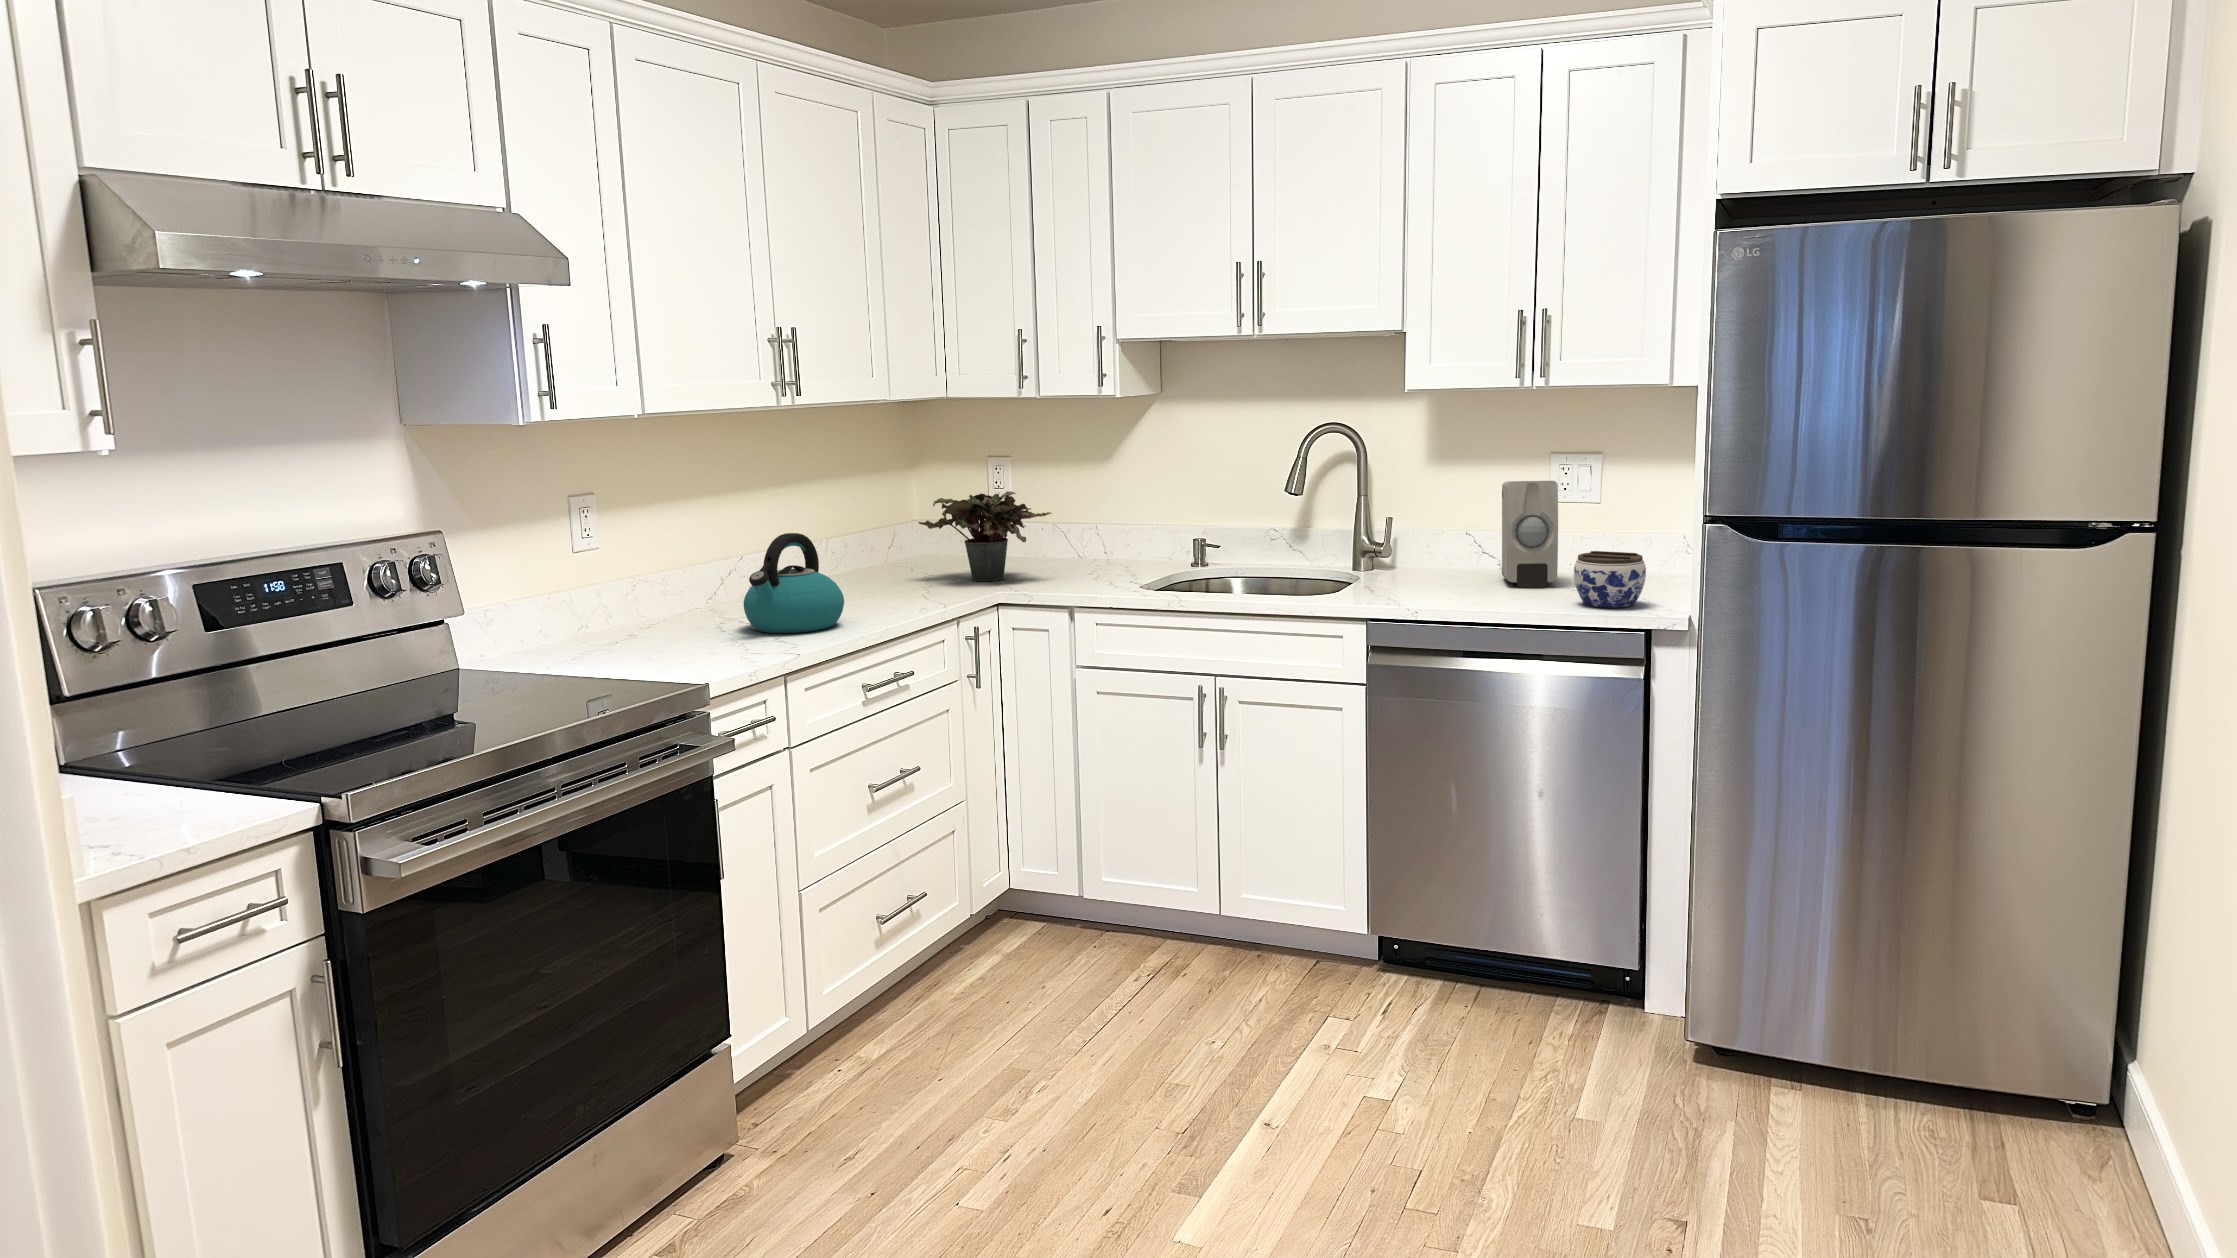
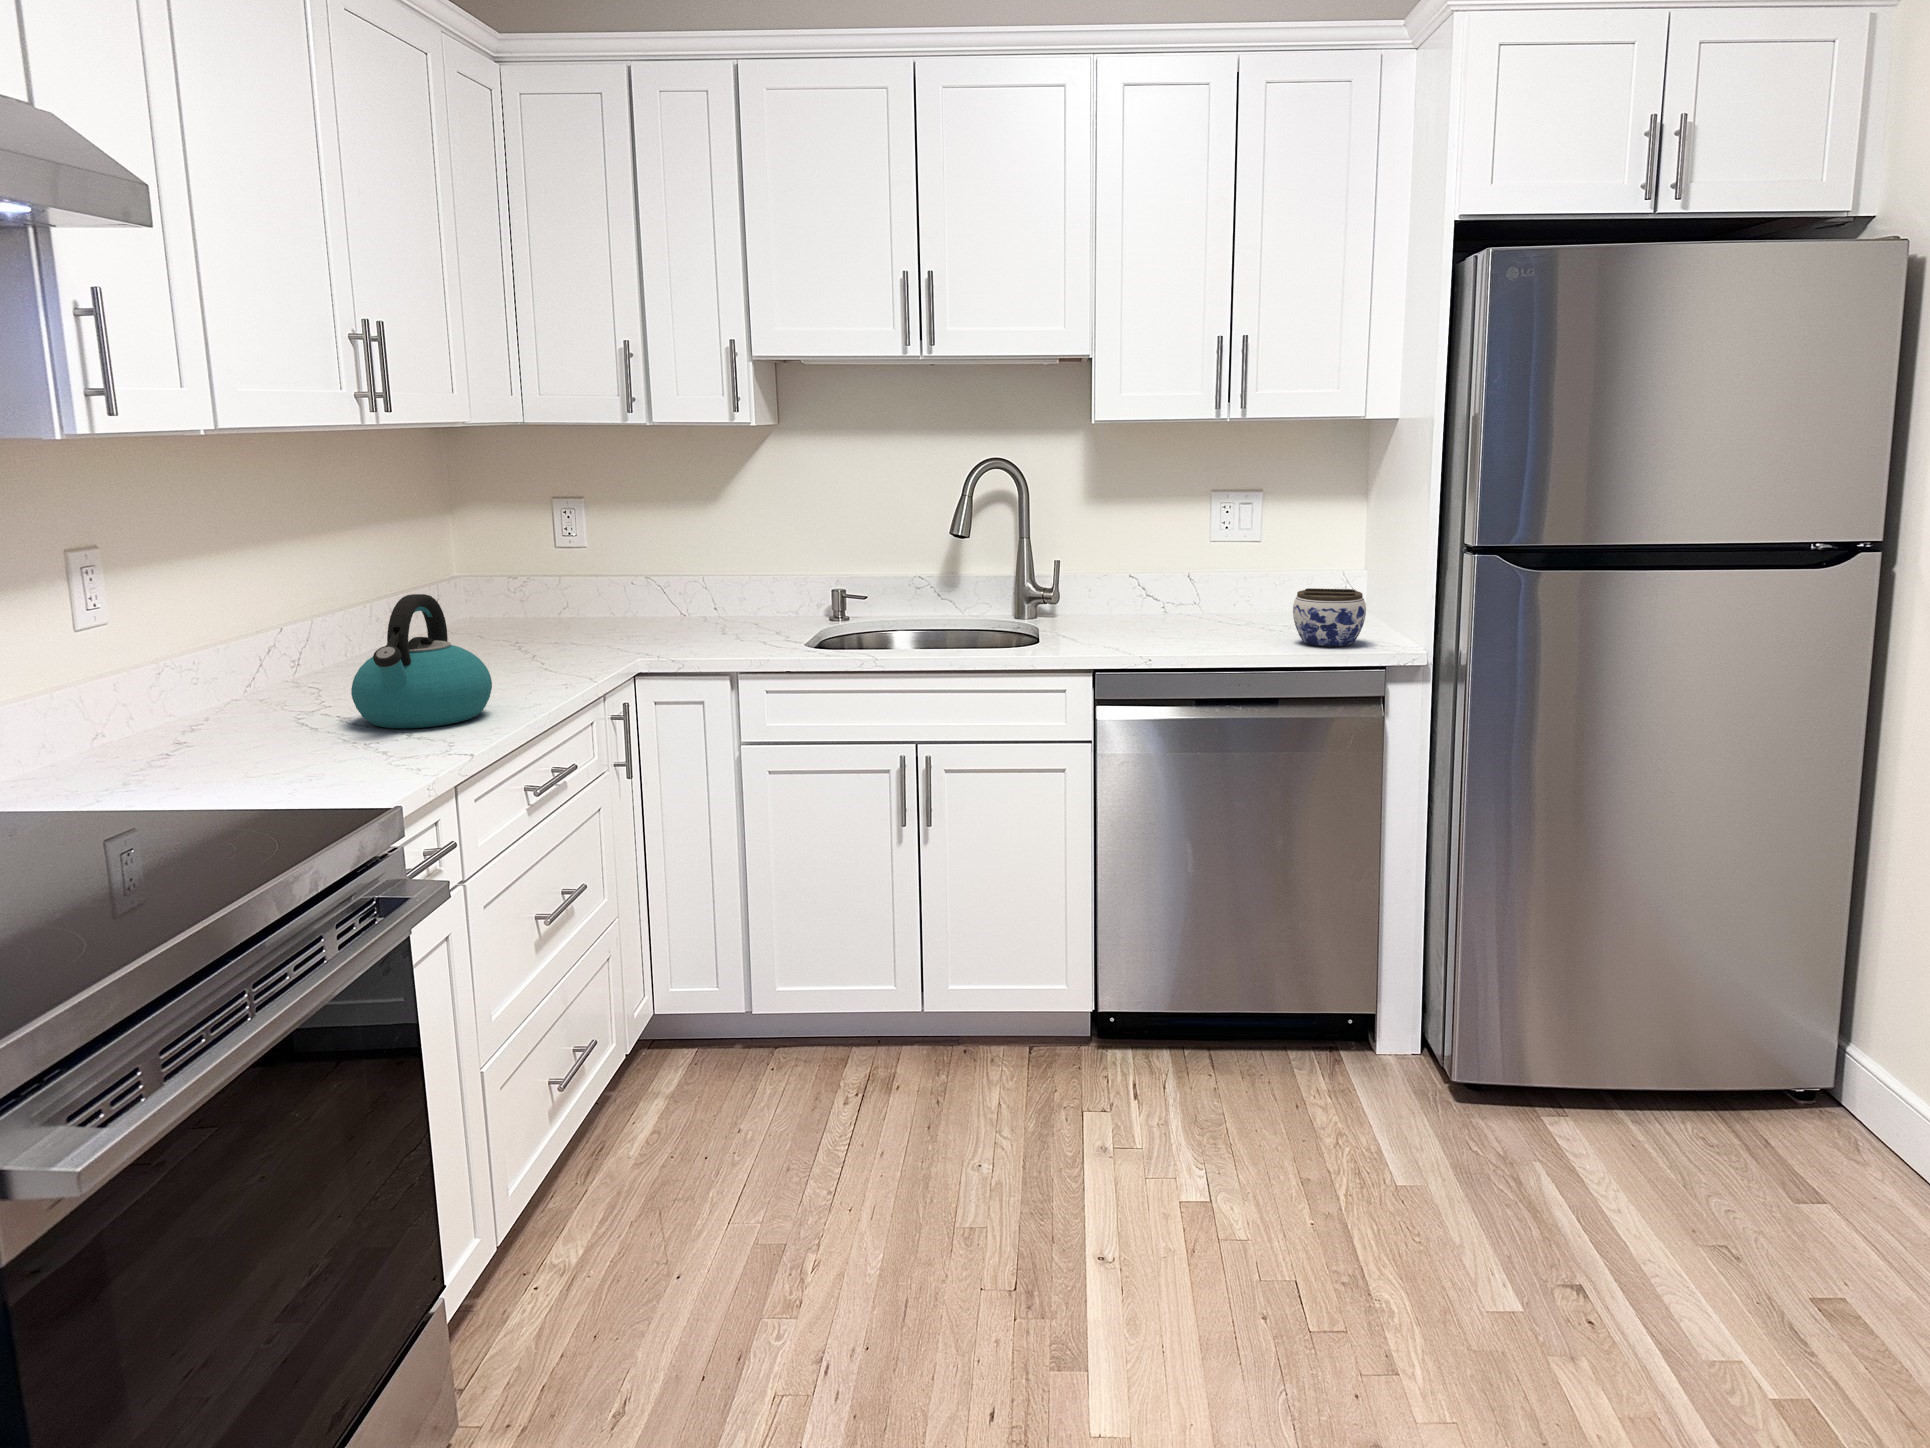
soap dispenser: present [1502,481,1558,588] -> none [1175,517,1248,630]
potted plant: present [919,491,1051,581] -> none [510,538,683,647]

